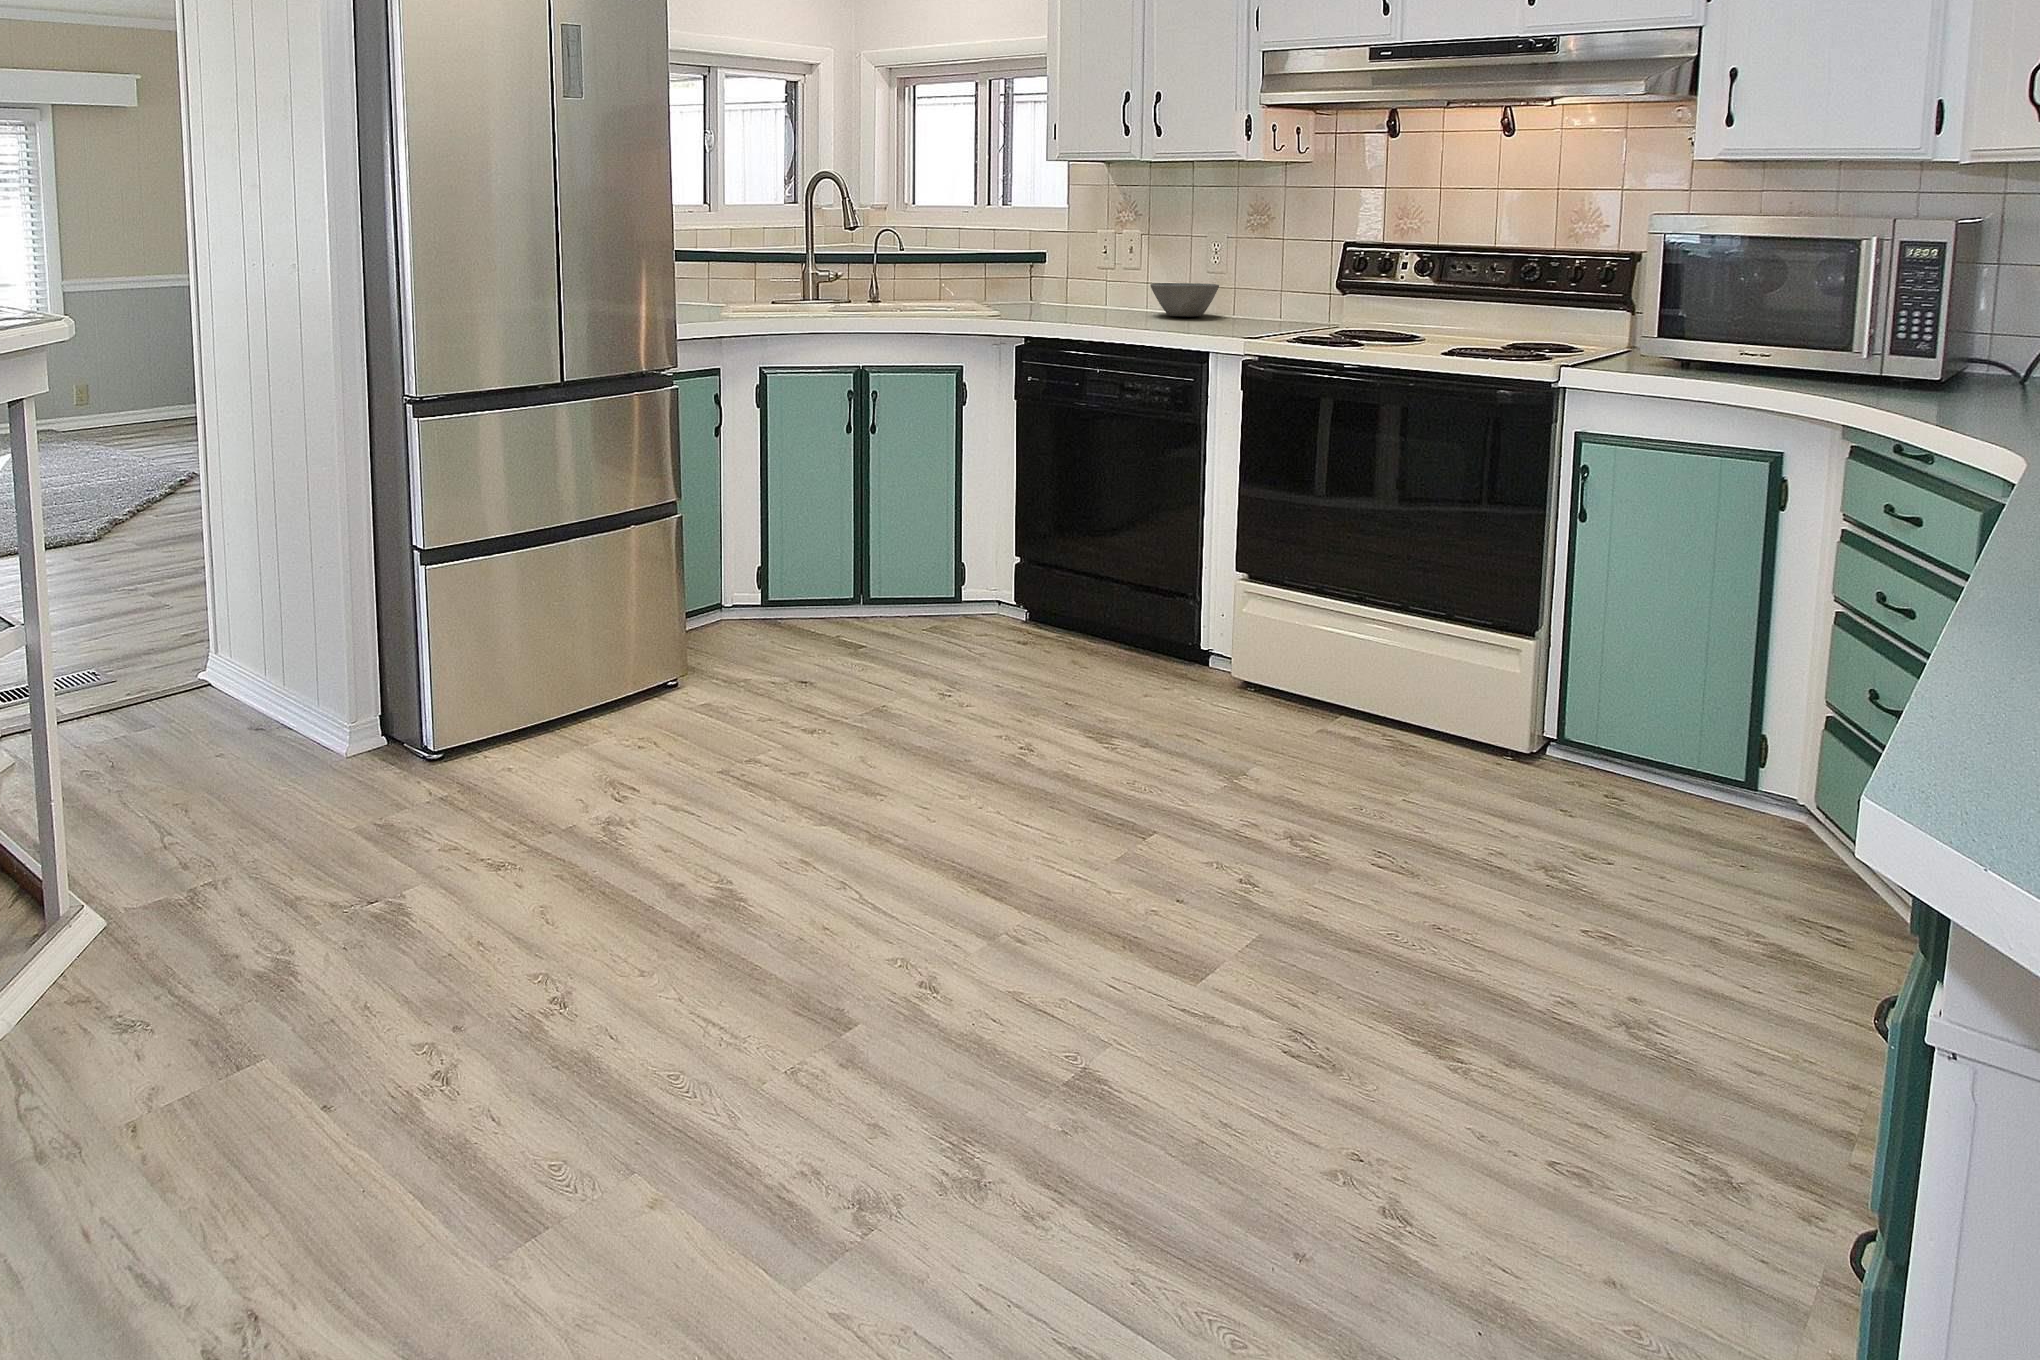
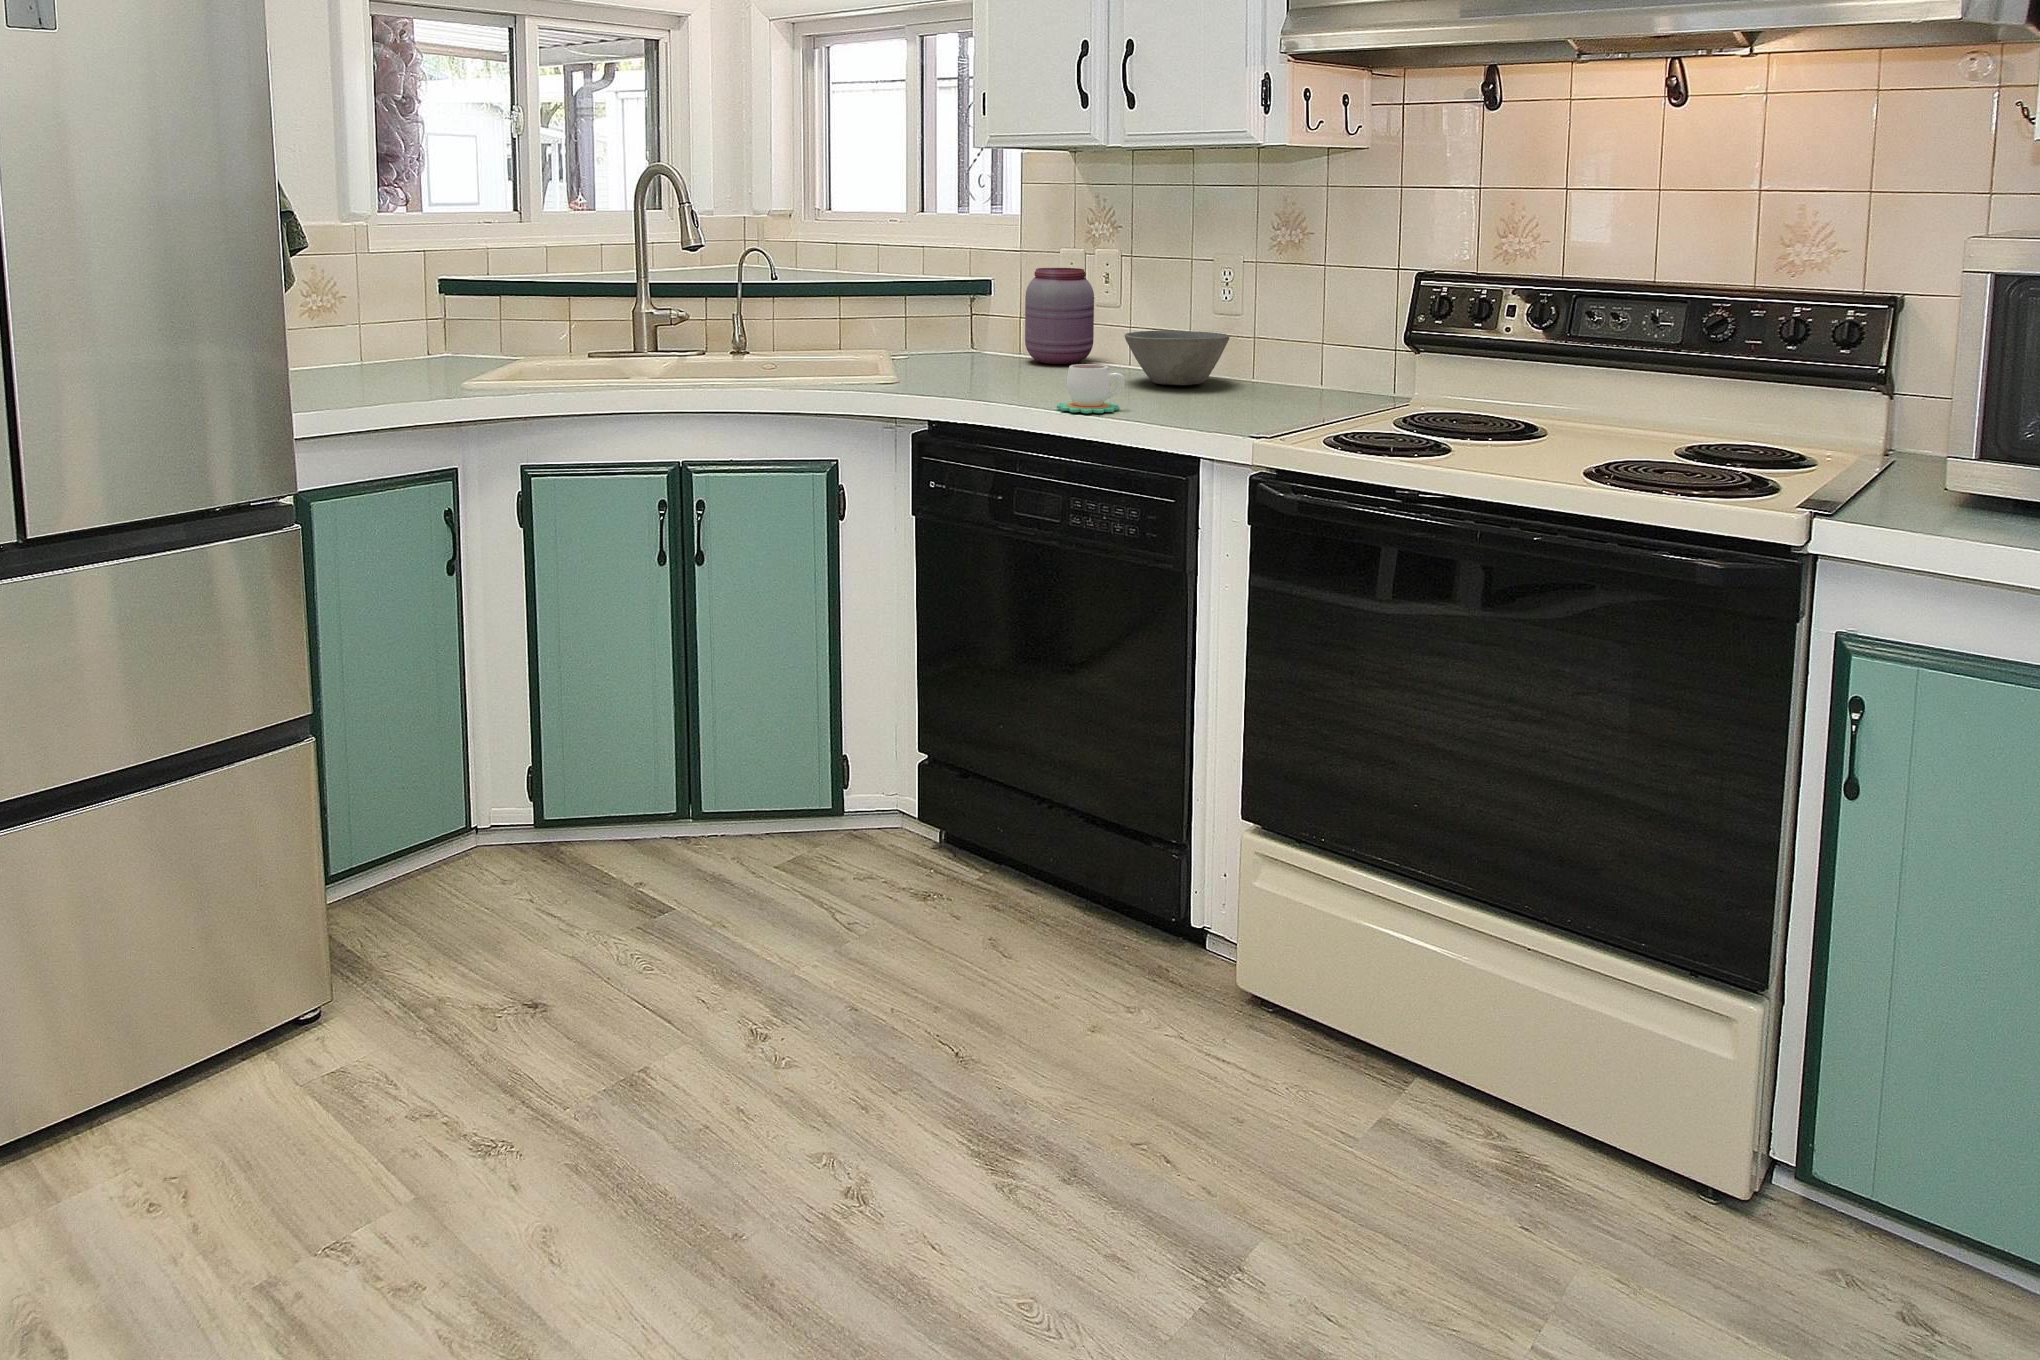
jar: none [1077,243,1124,307] -> present [1025,268,1094,364]
mug: none [1114,300,1157,329] -> present [1057,364,1125,413]

